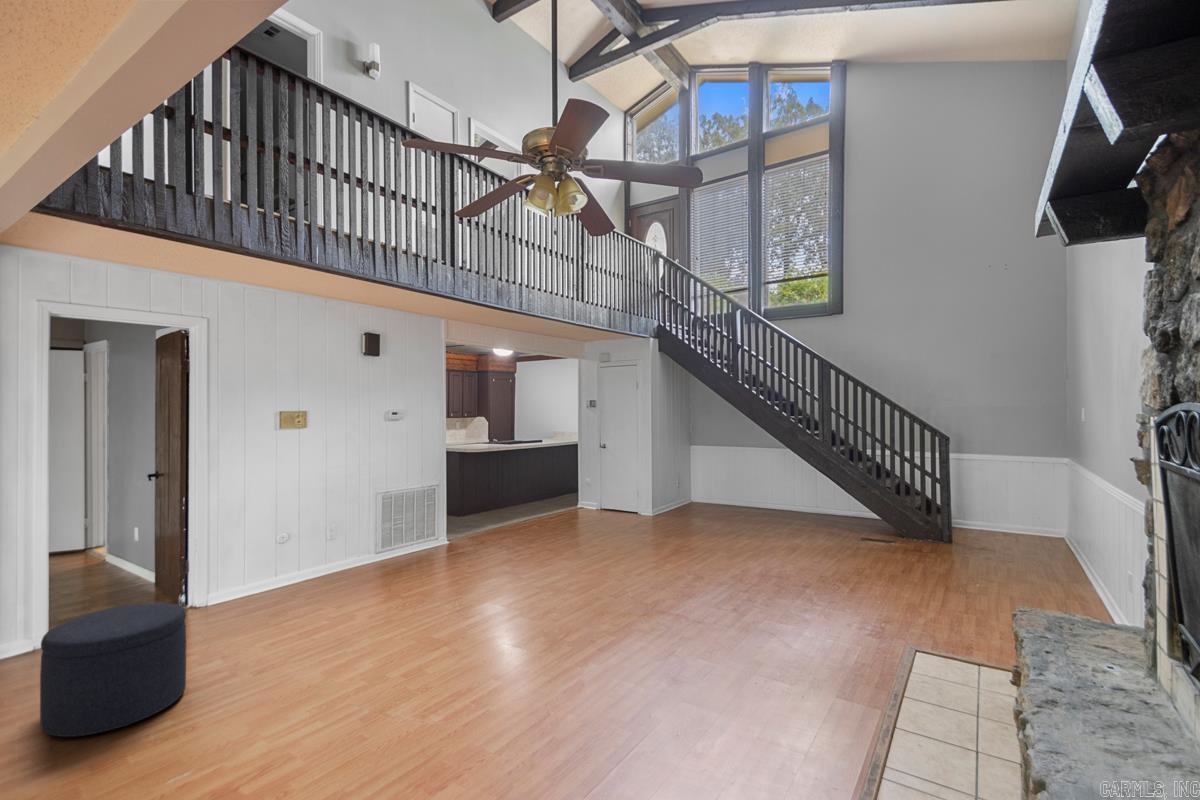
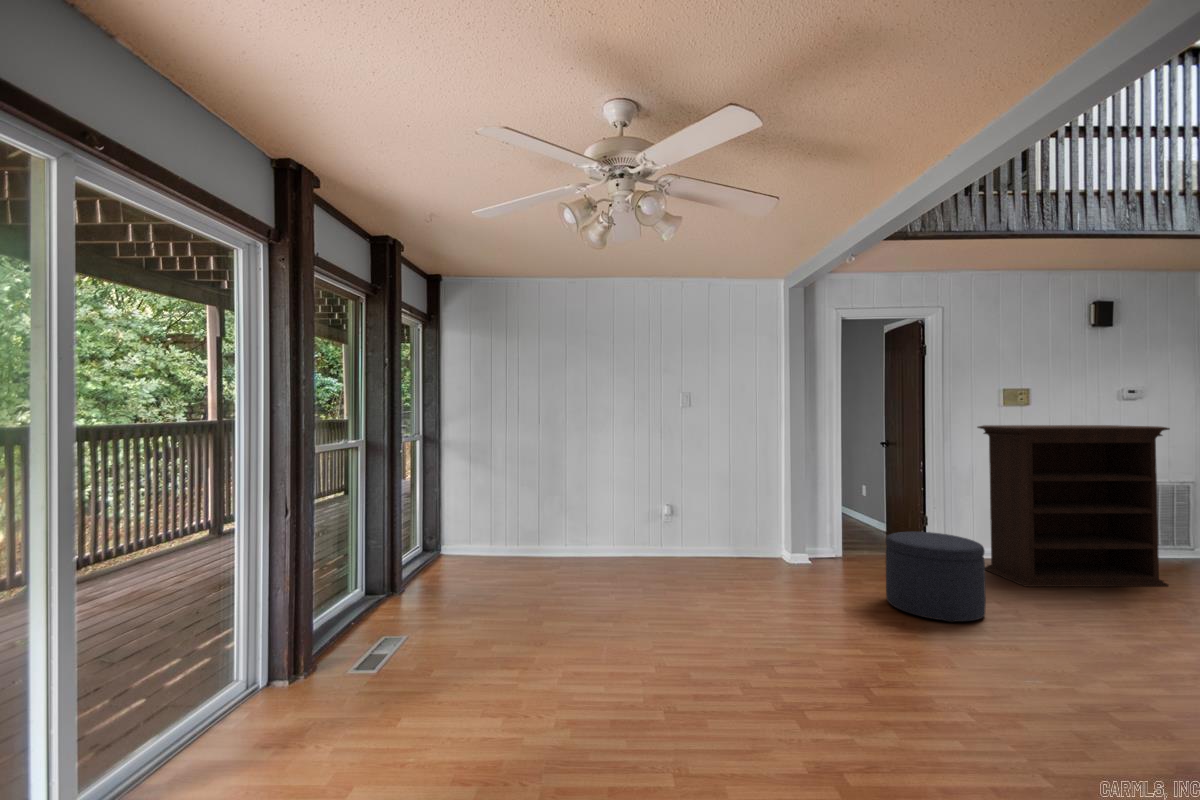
bookshelf: none [236,447,402,626] -> present [978,425,1170,587]

